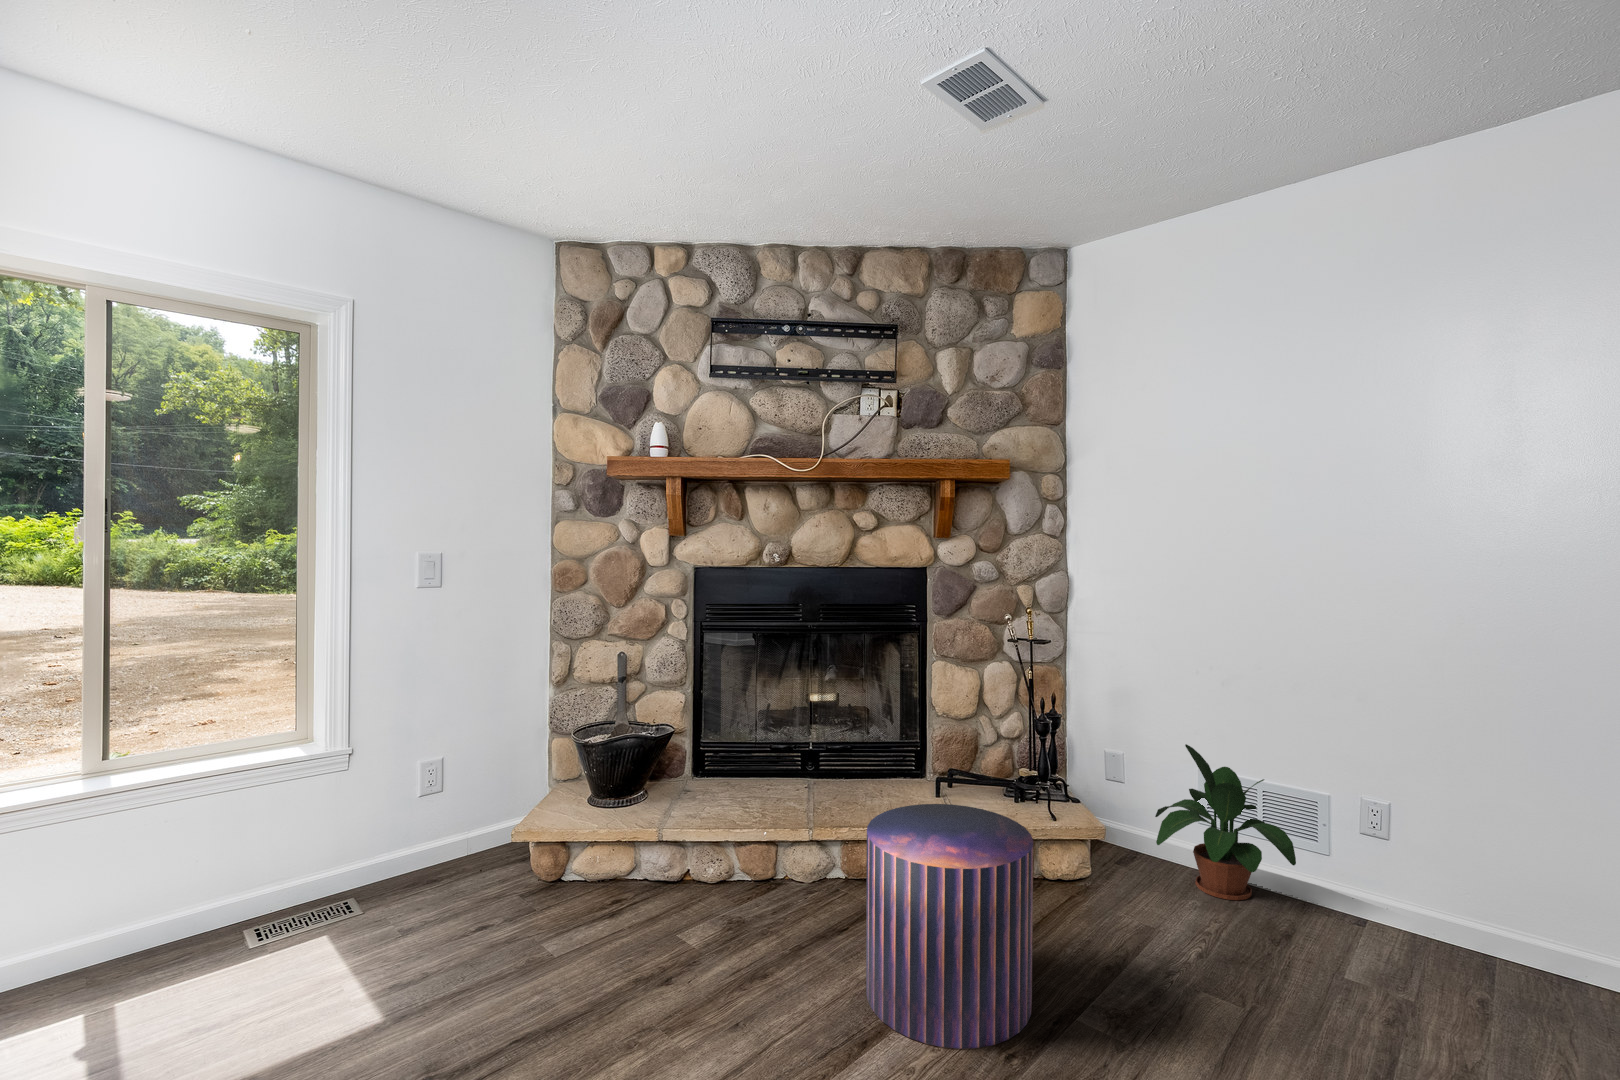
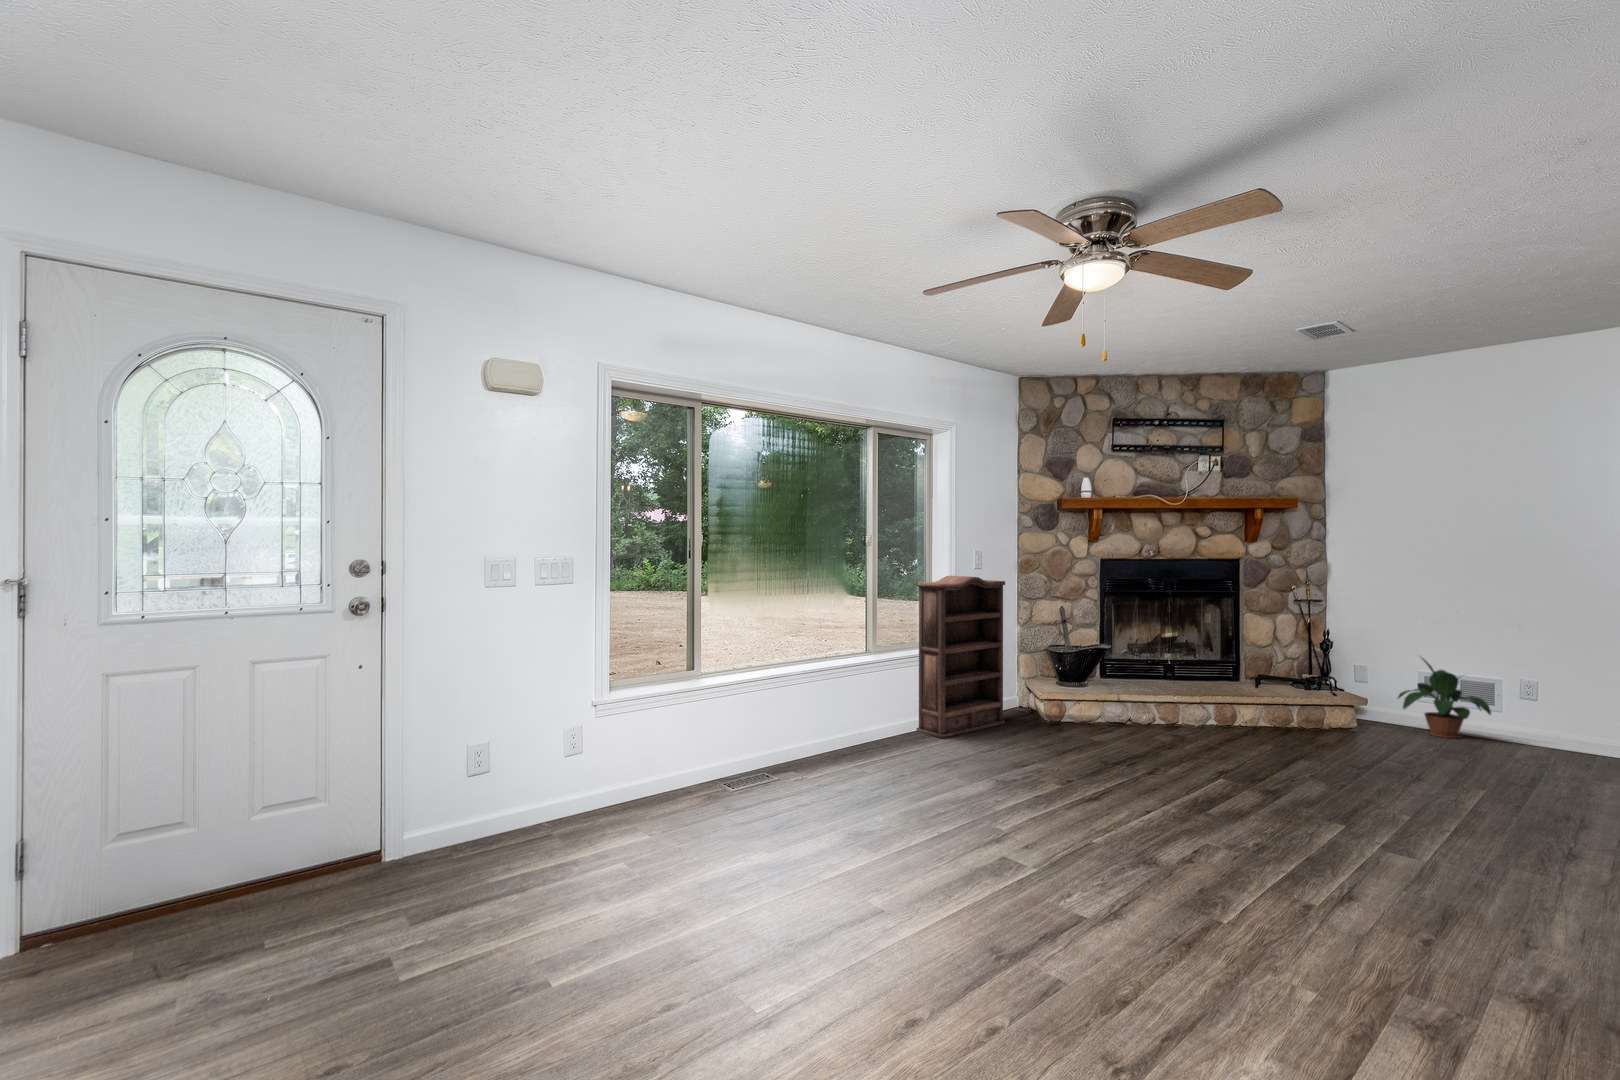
bookshelf: none [207,609,443,962] -> present [917,576,1005,738]
pouf: present [866,804,1033,1049] -> none [1269,672,1364,769]

